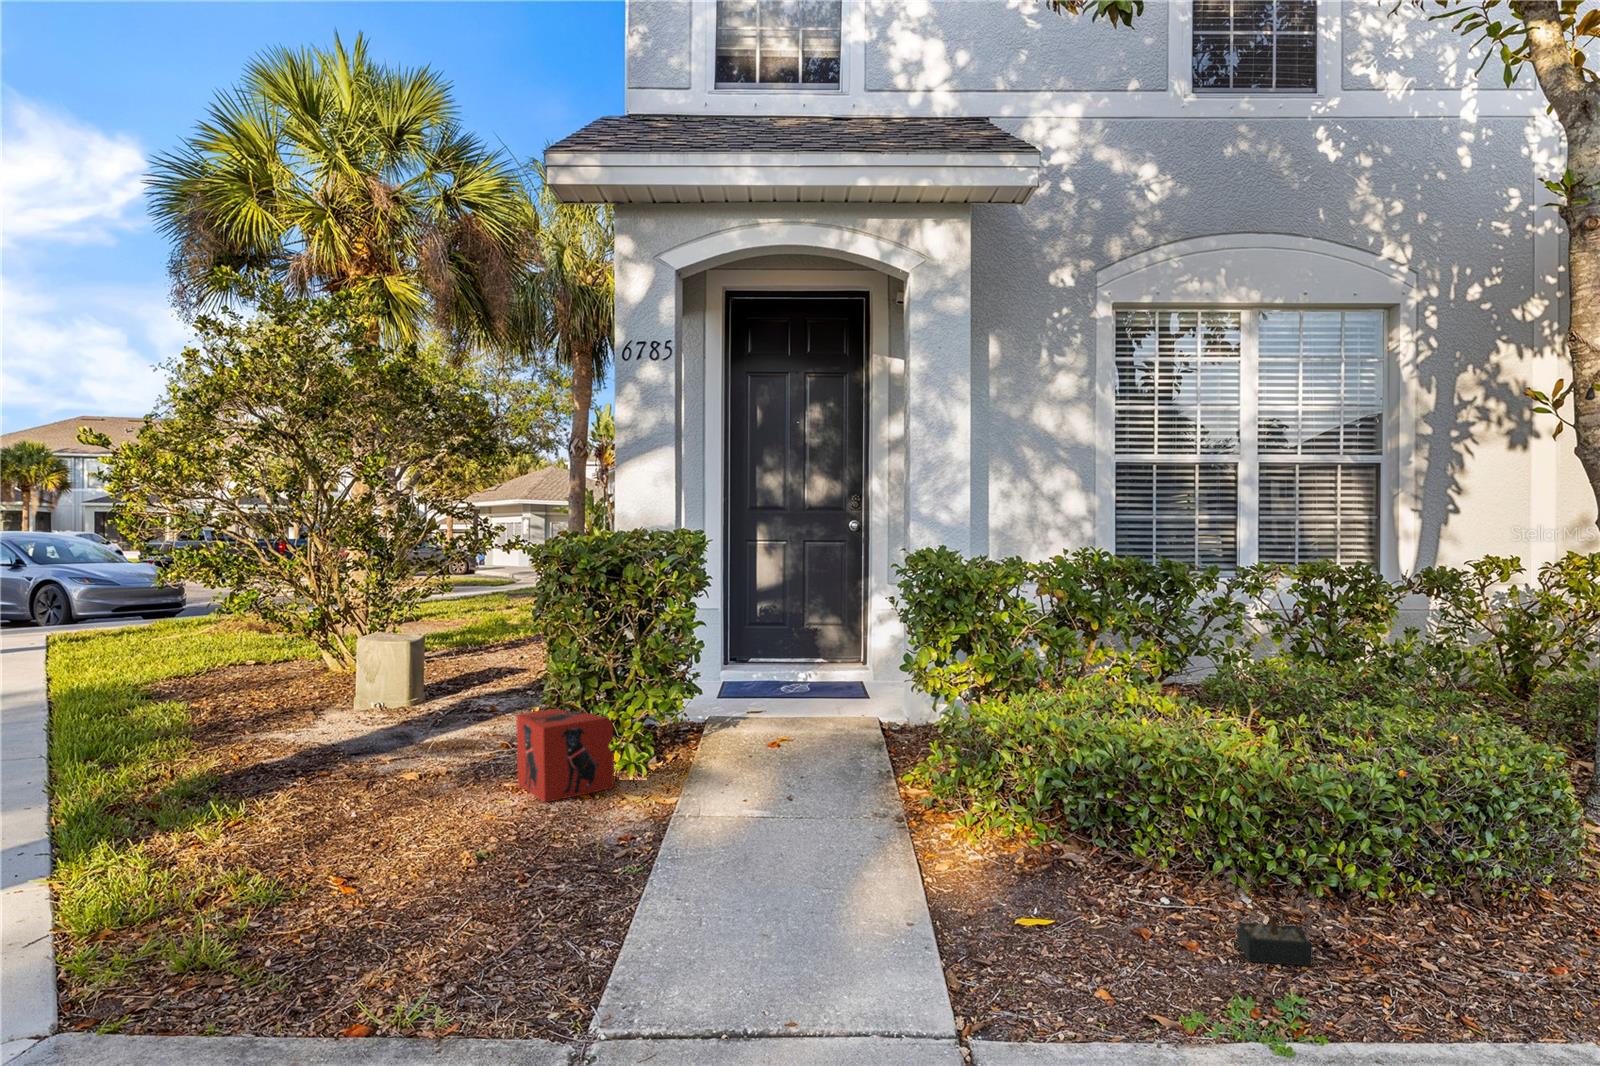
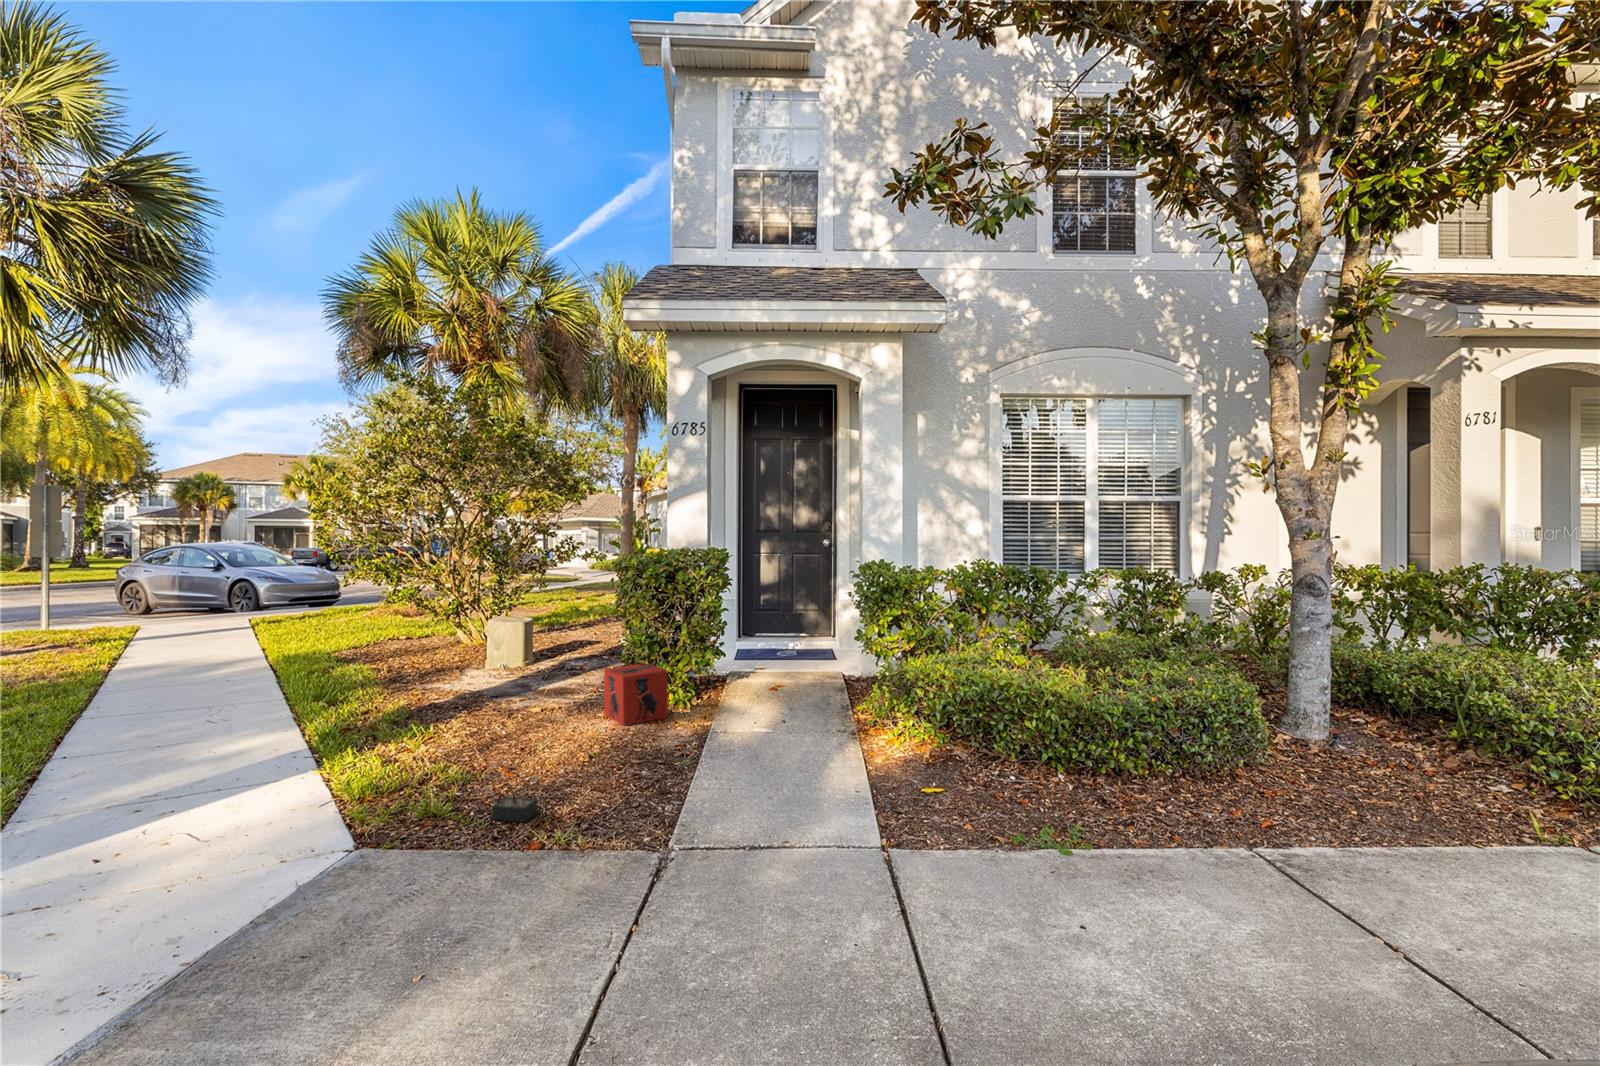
decorative plant: present [1213,864,1326,966] -> present [481,764,543,822]

